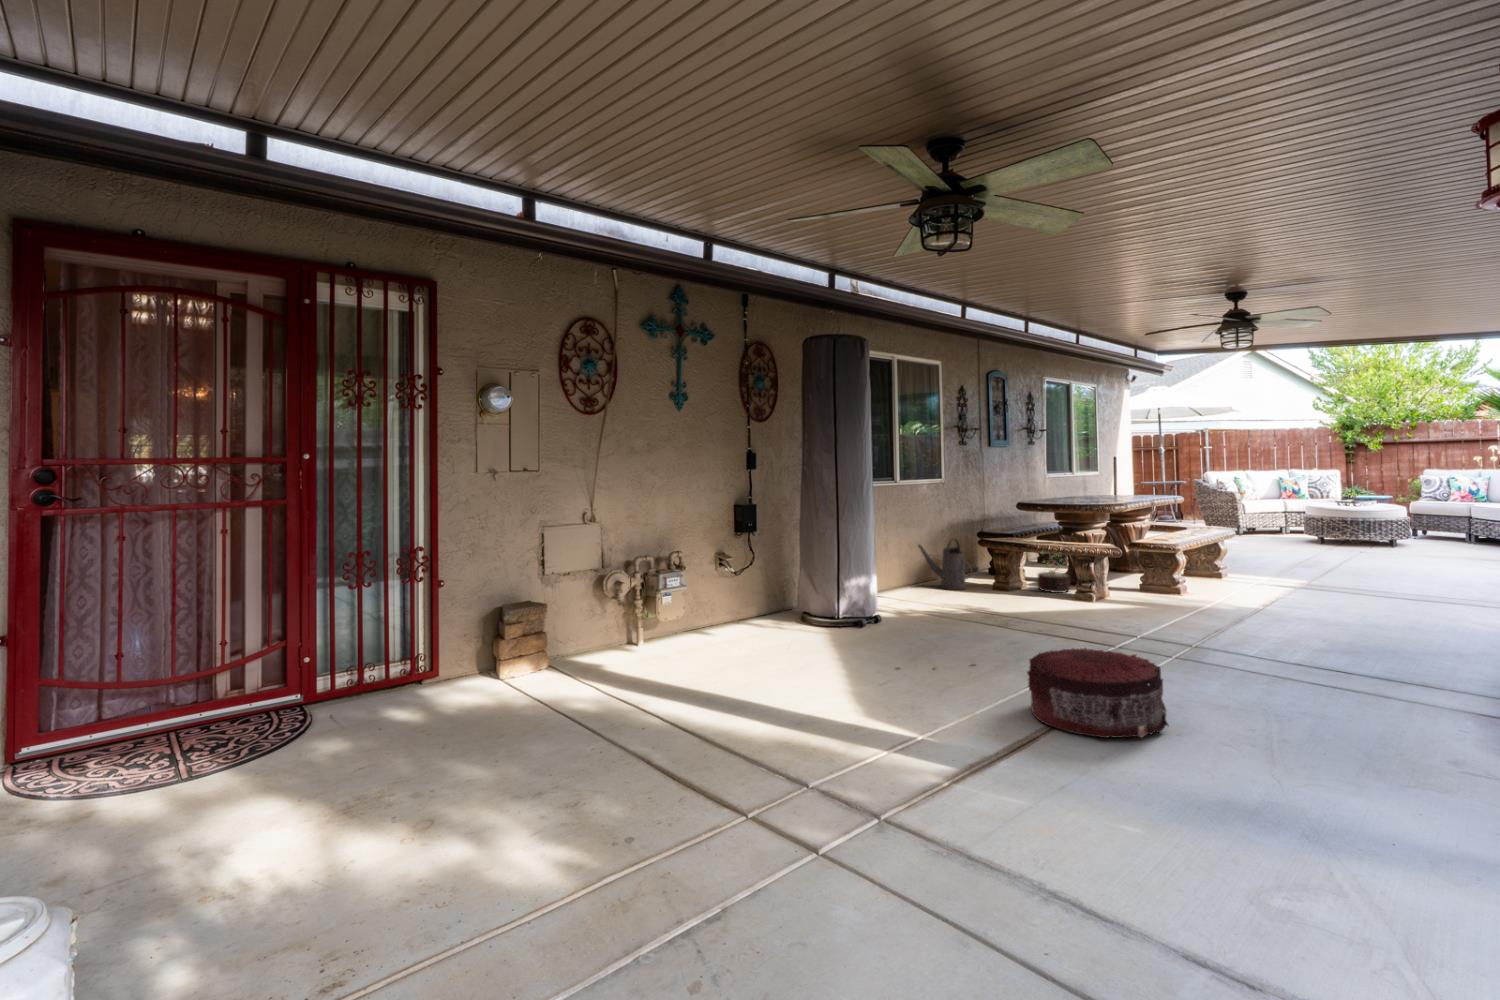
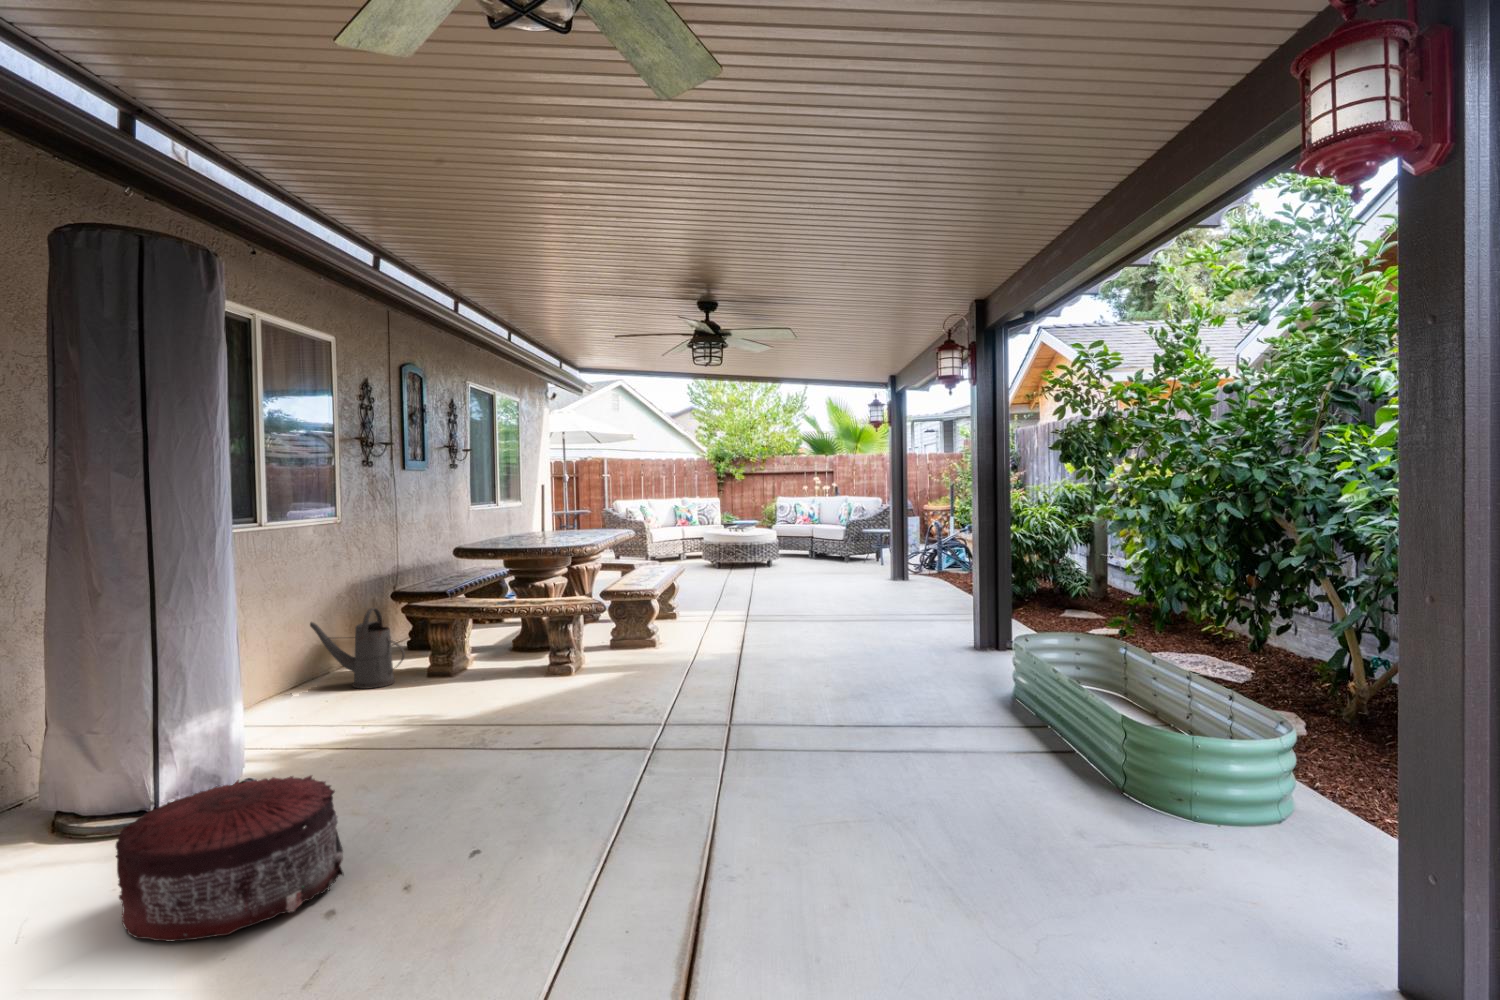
decorative plant: present [1037,552,1070,593] -> none [494,592,538,669]
pouf: present [1027,648,1168,738] -> present [116,776,344,941]

